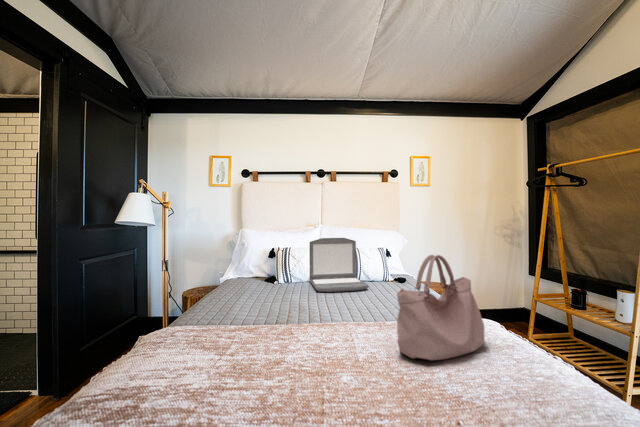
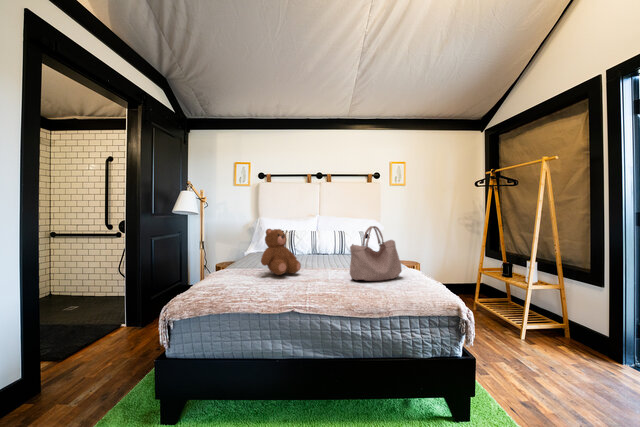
laptop: present [309,238,369,292] -> none [308,223,348,259]
teddy bear: none [235,256,306,344] -> present [261,229,301,275]

